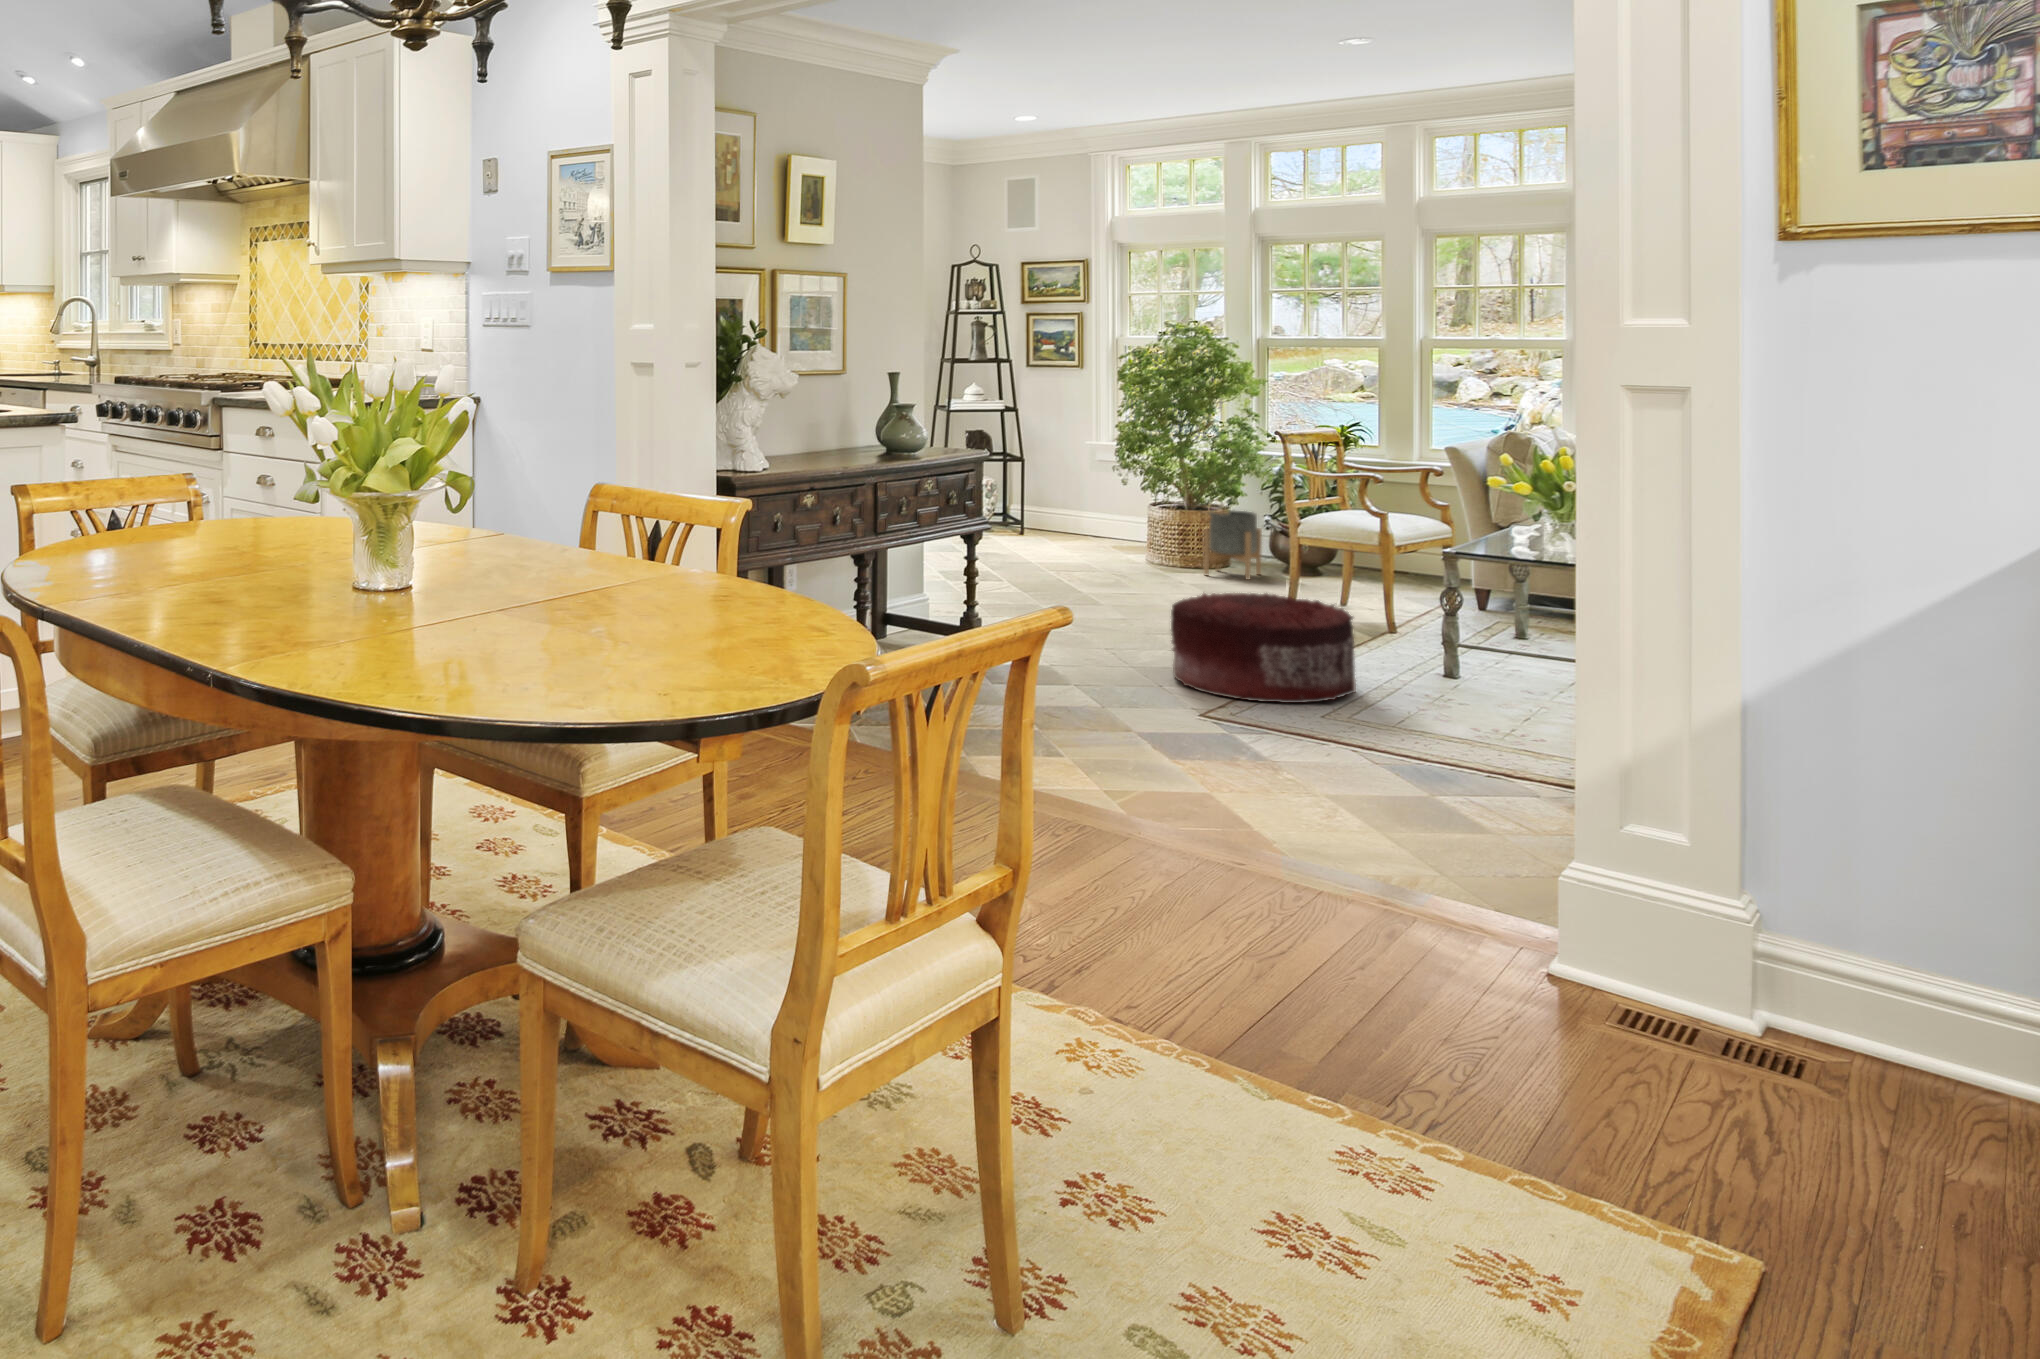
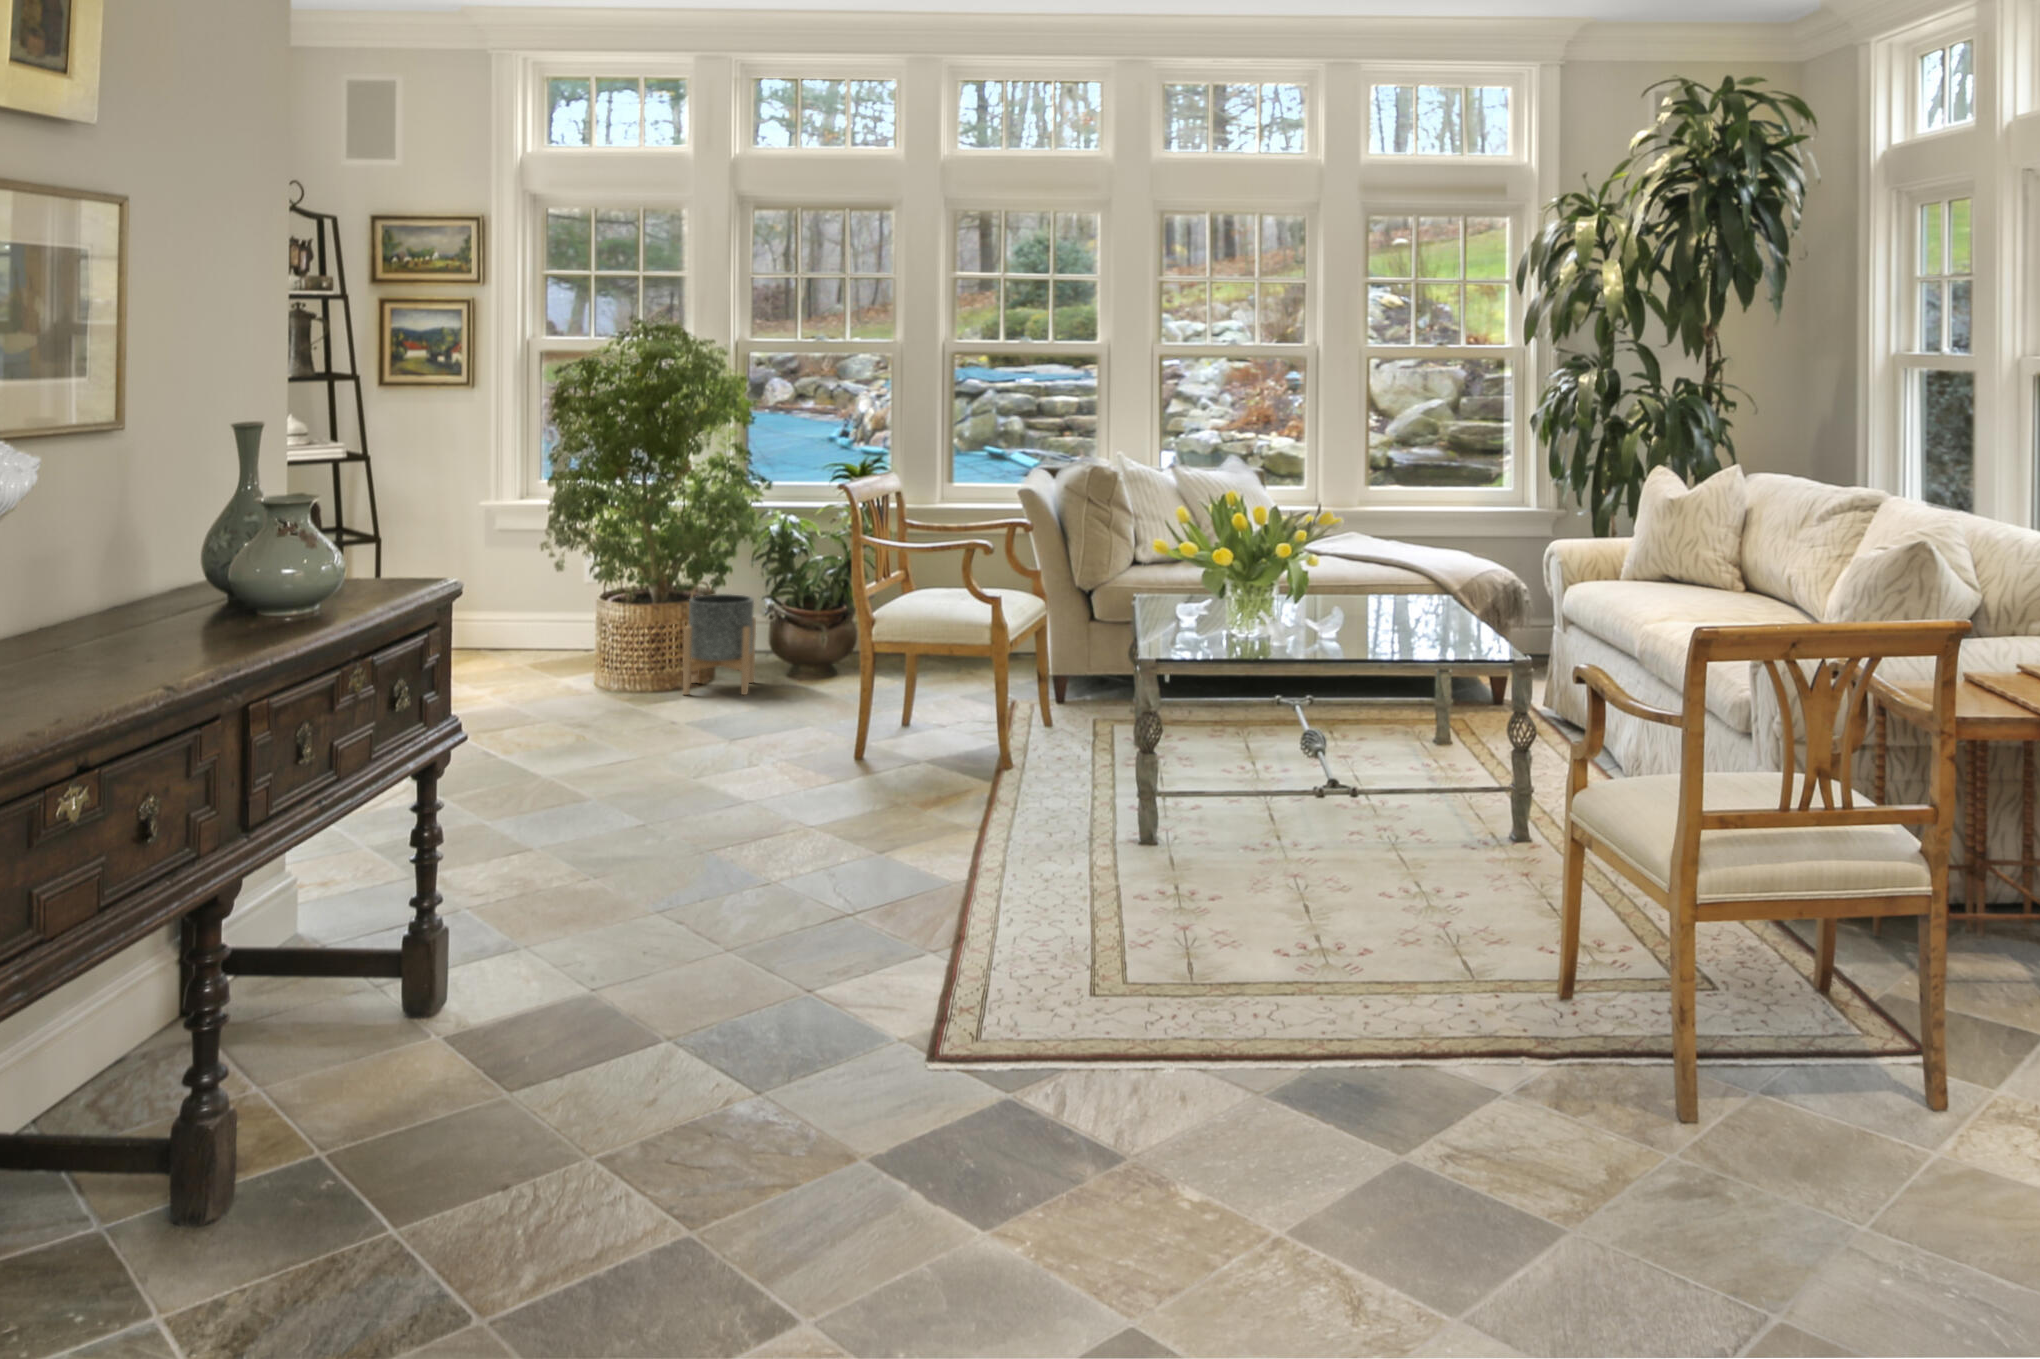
pouf: present [1171,593,1356,703] -> none [818,779,1100,1005]

